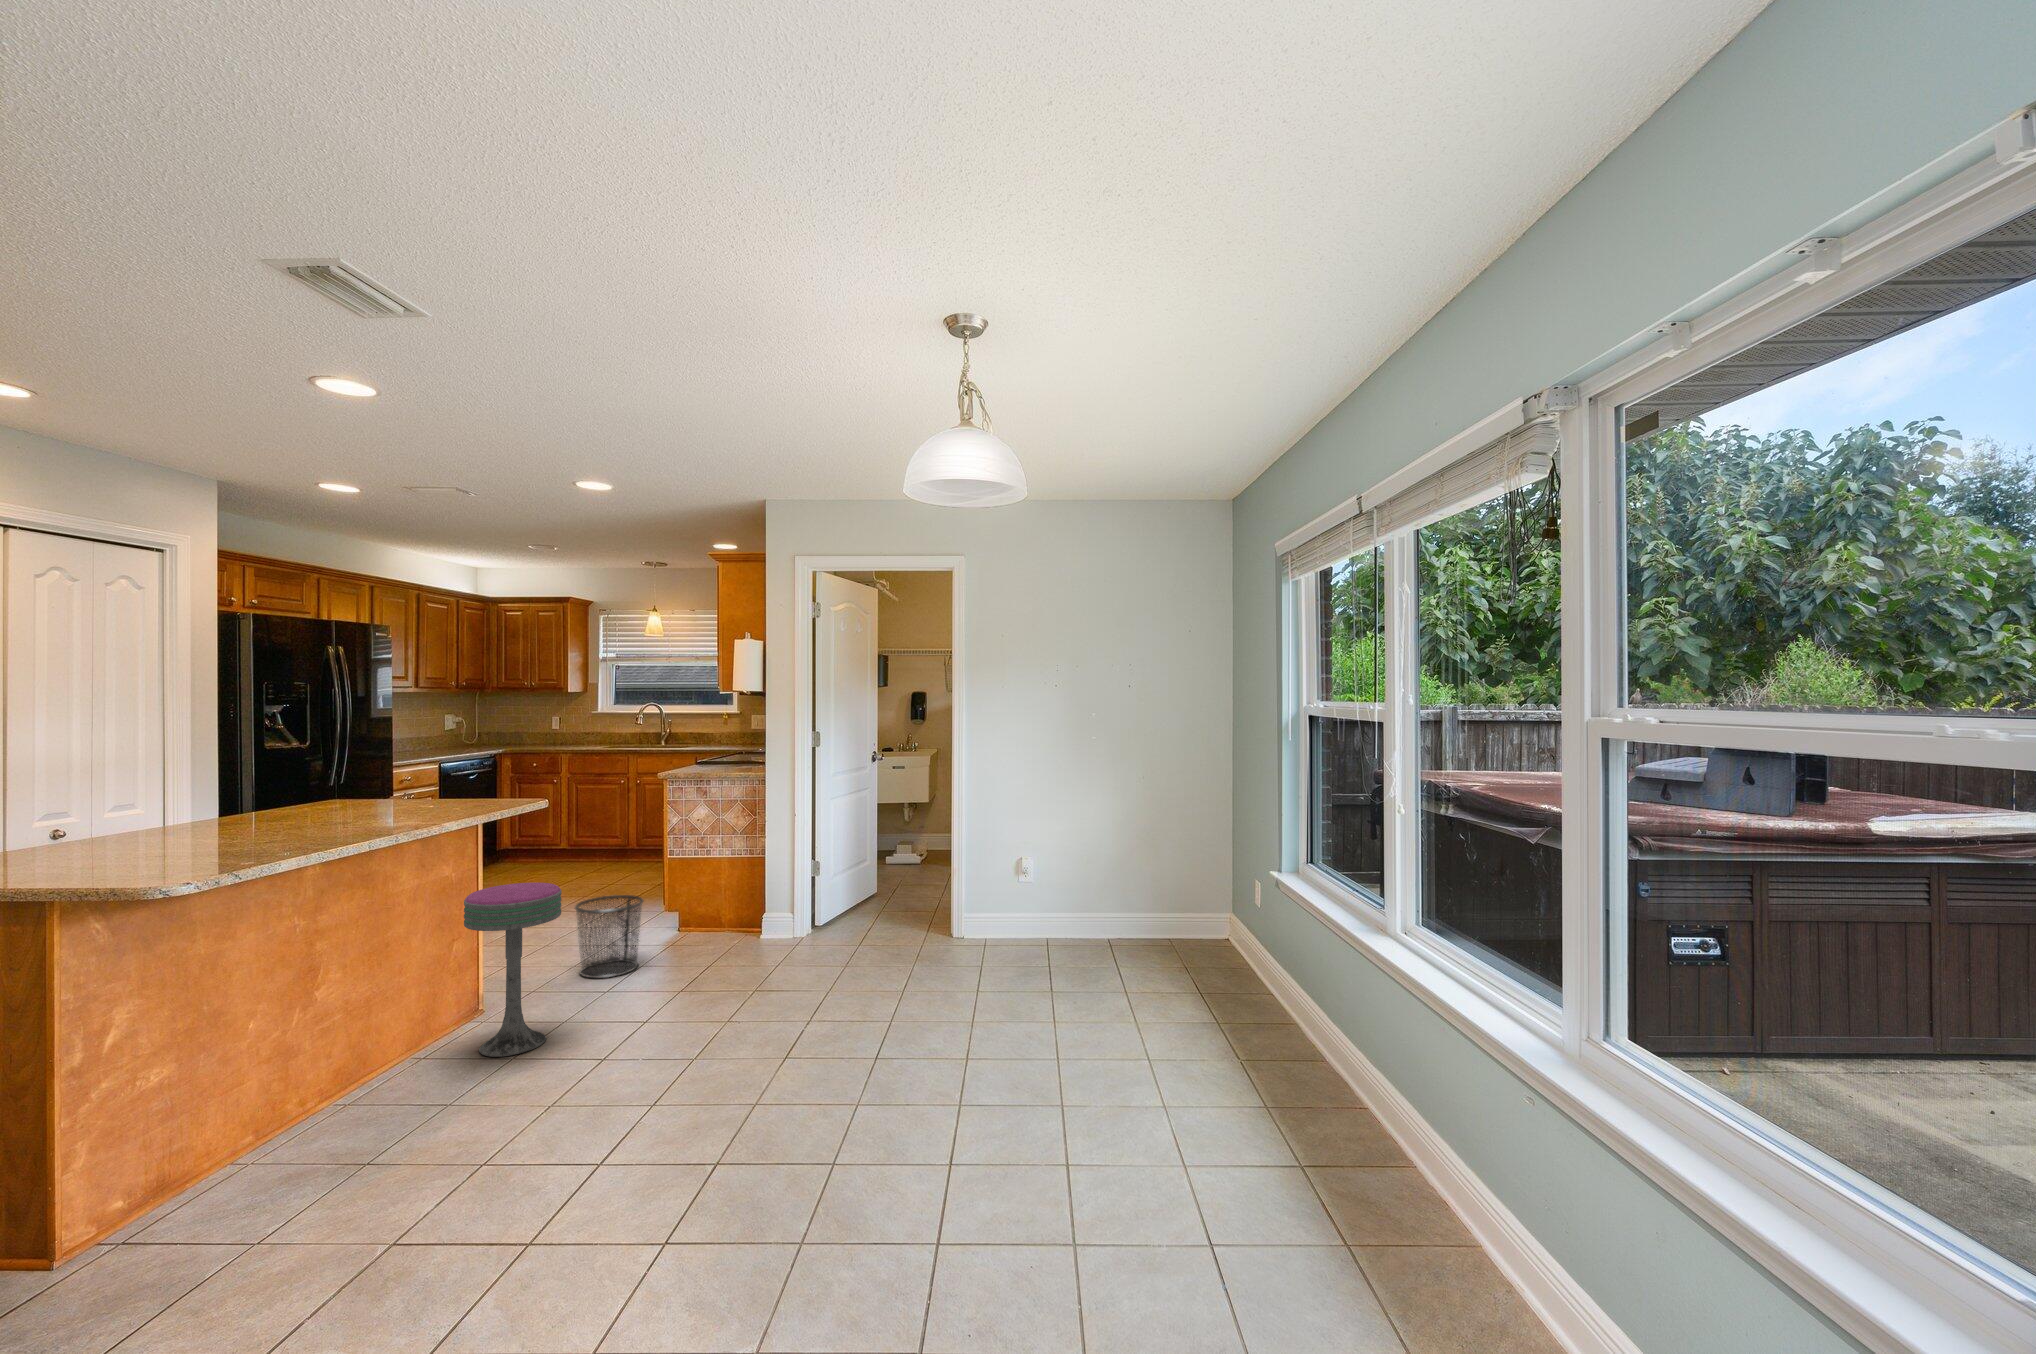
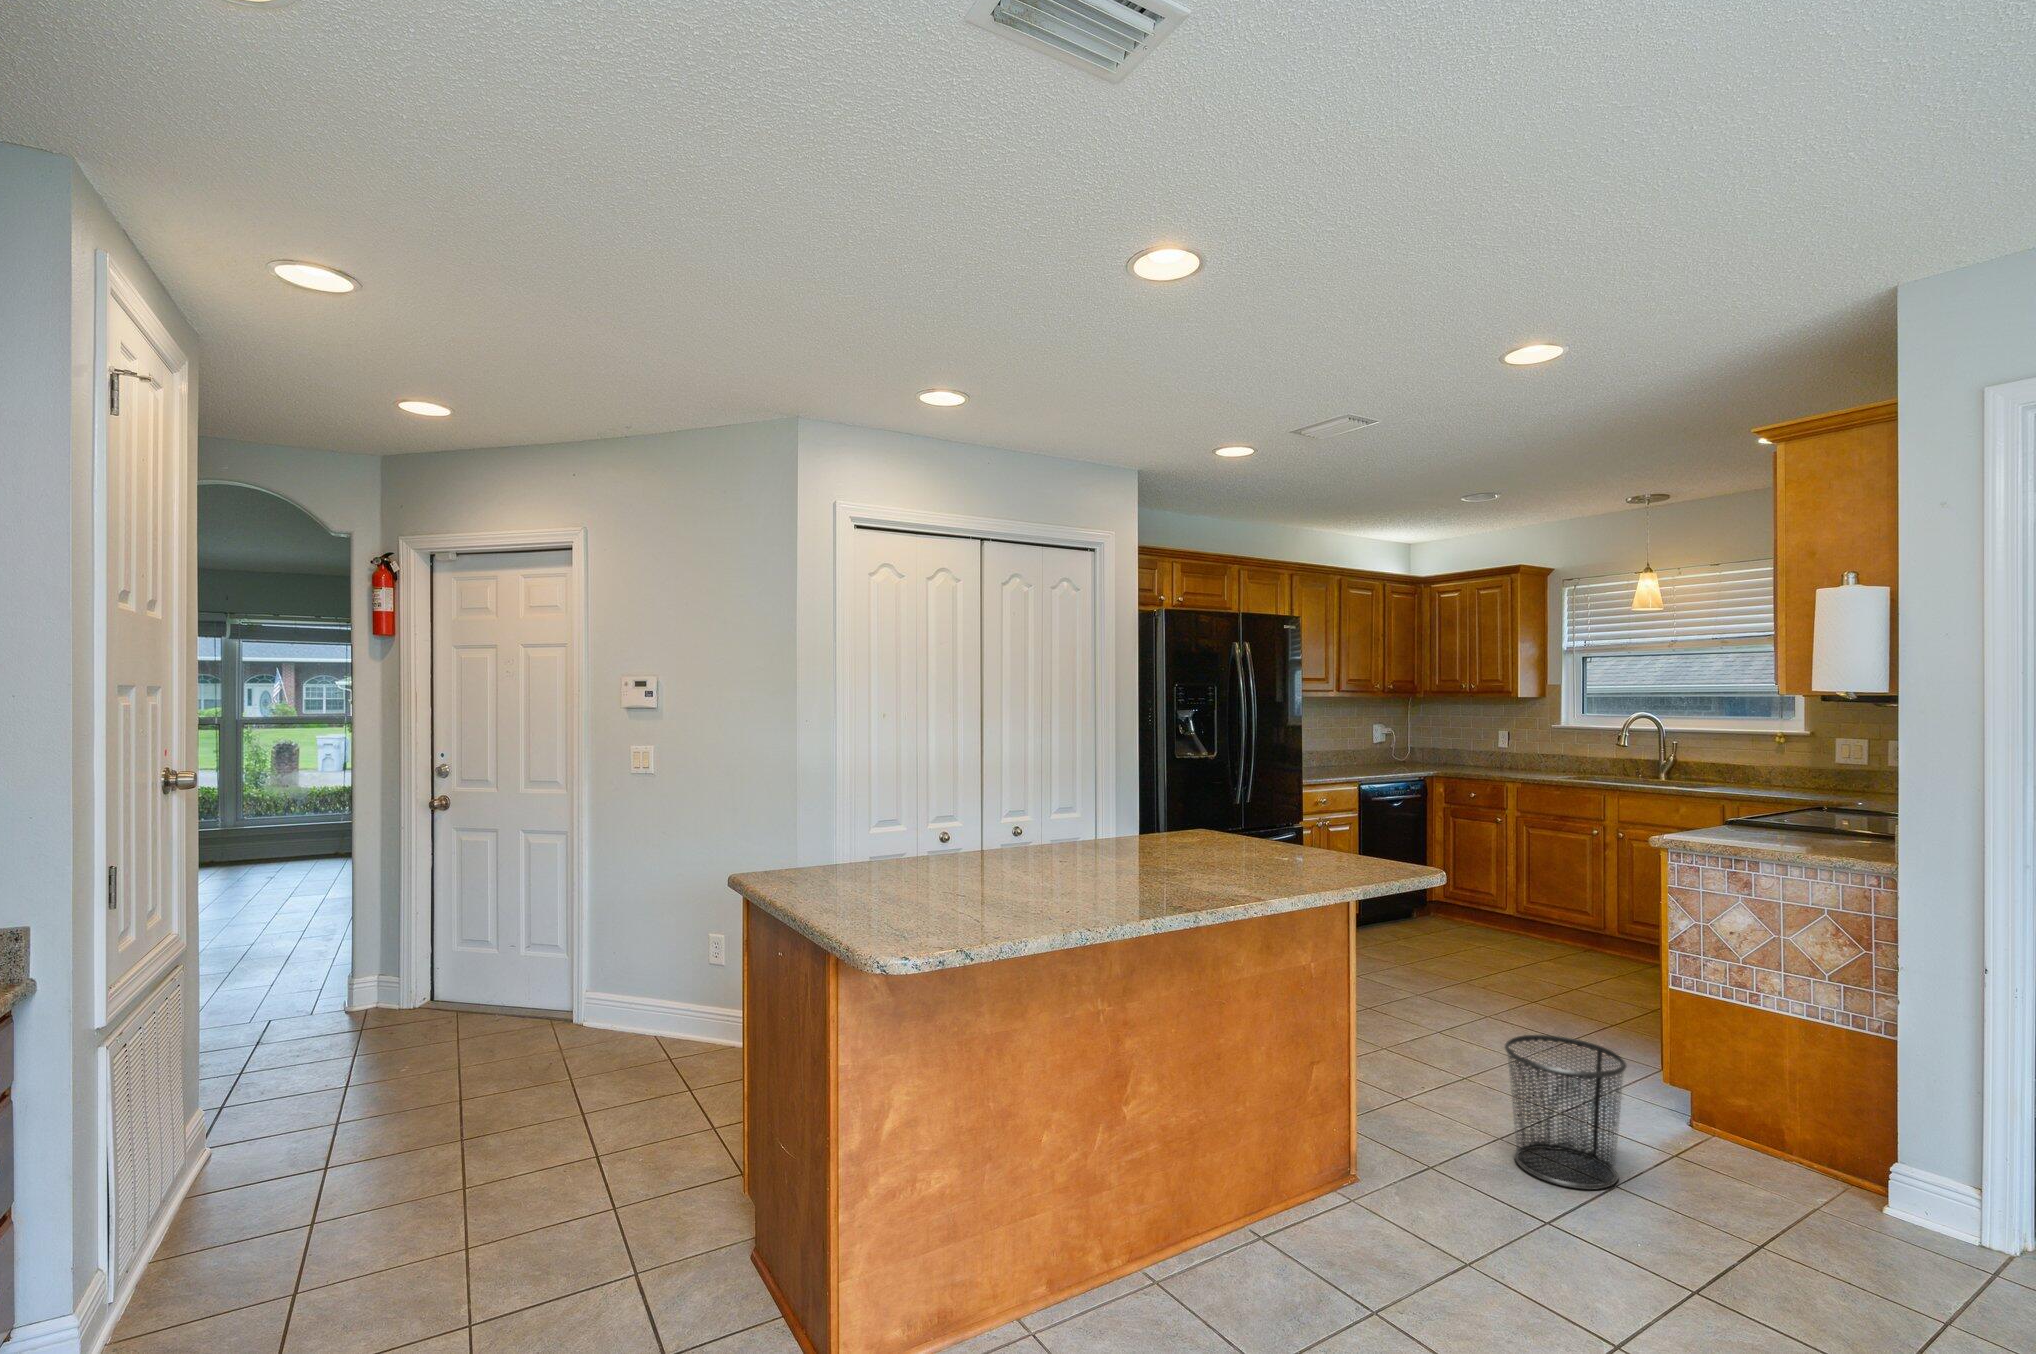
bar stool: present [464,883,562,1057] -> none [1317,1001,1466,1305]

